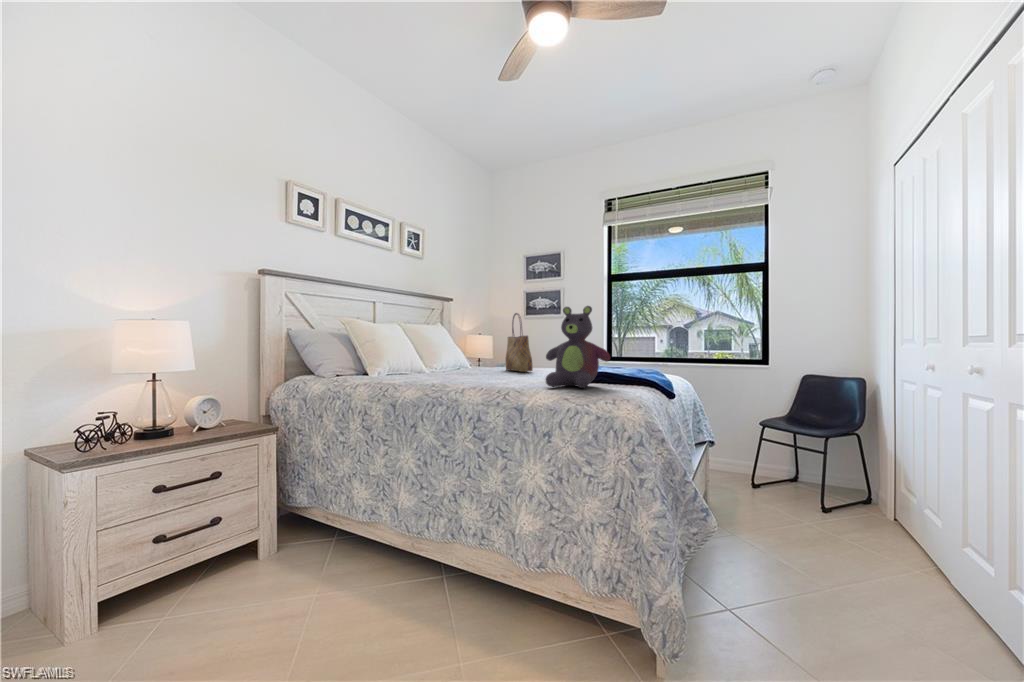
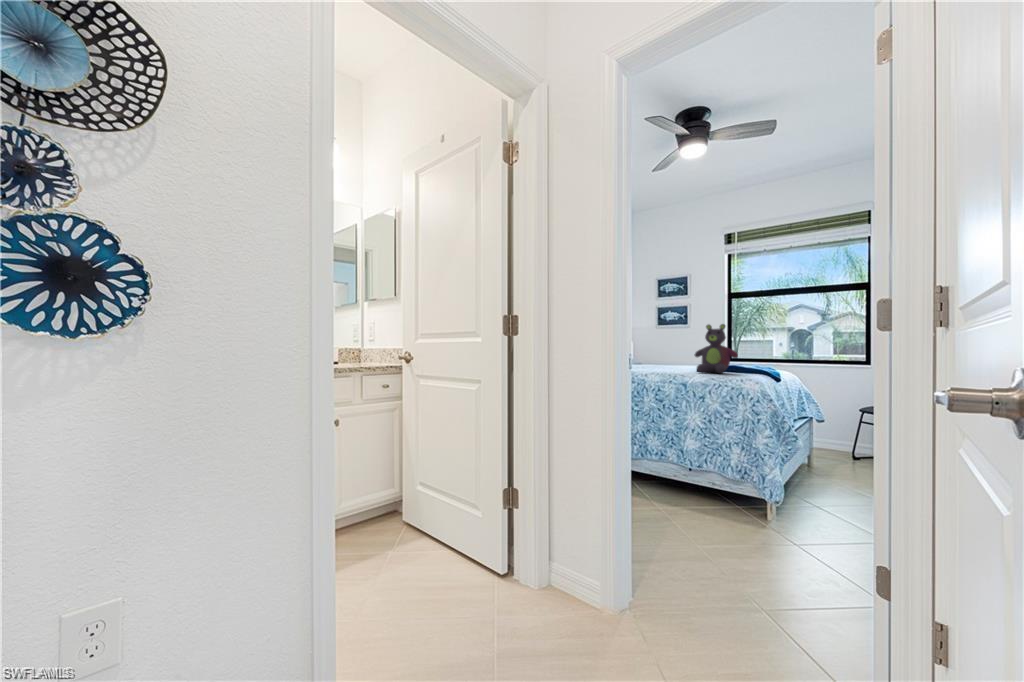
tote bag: present [506,313,533,372] -> none [652,326,675,367]

